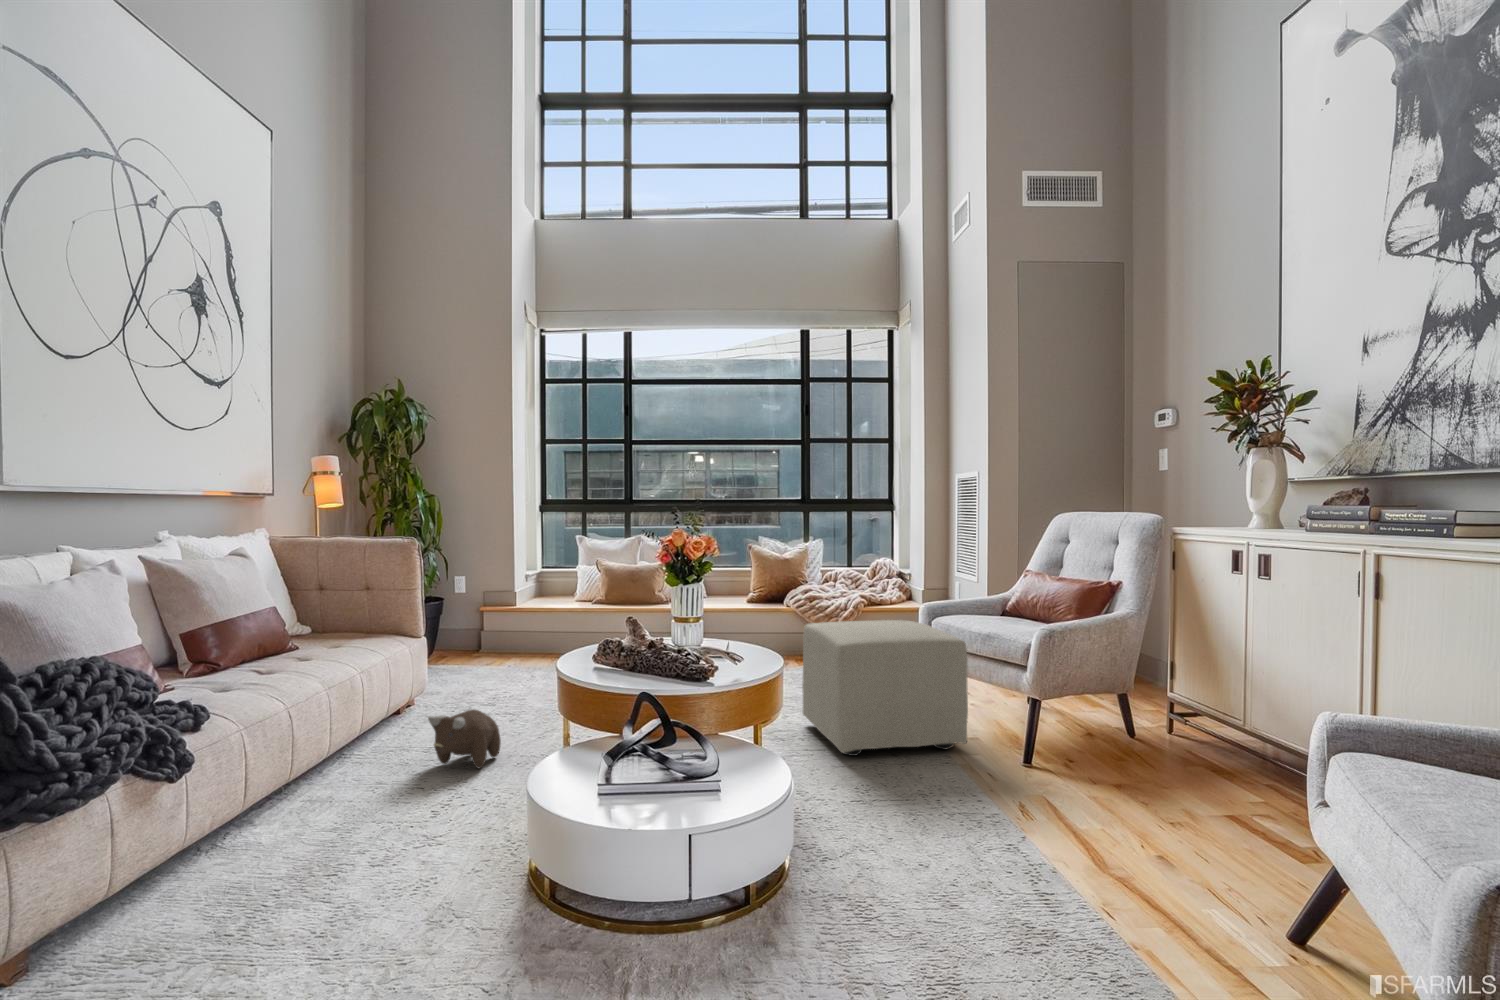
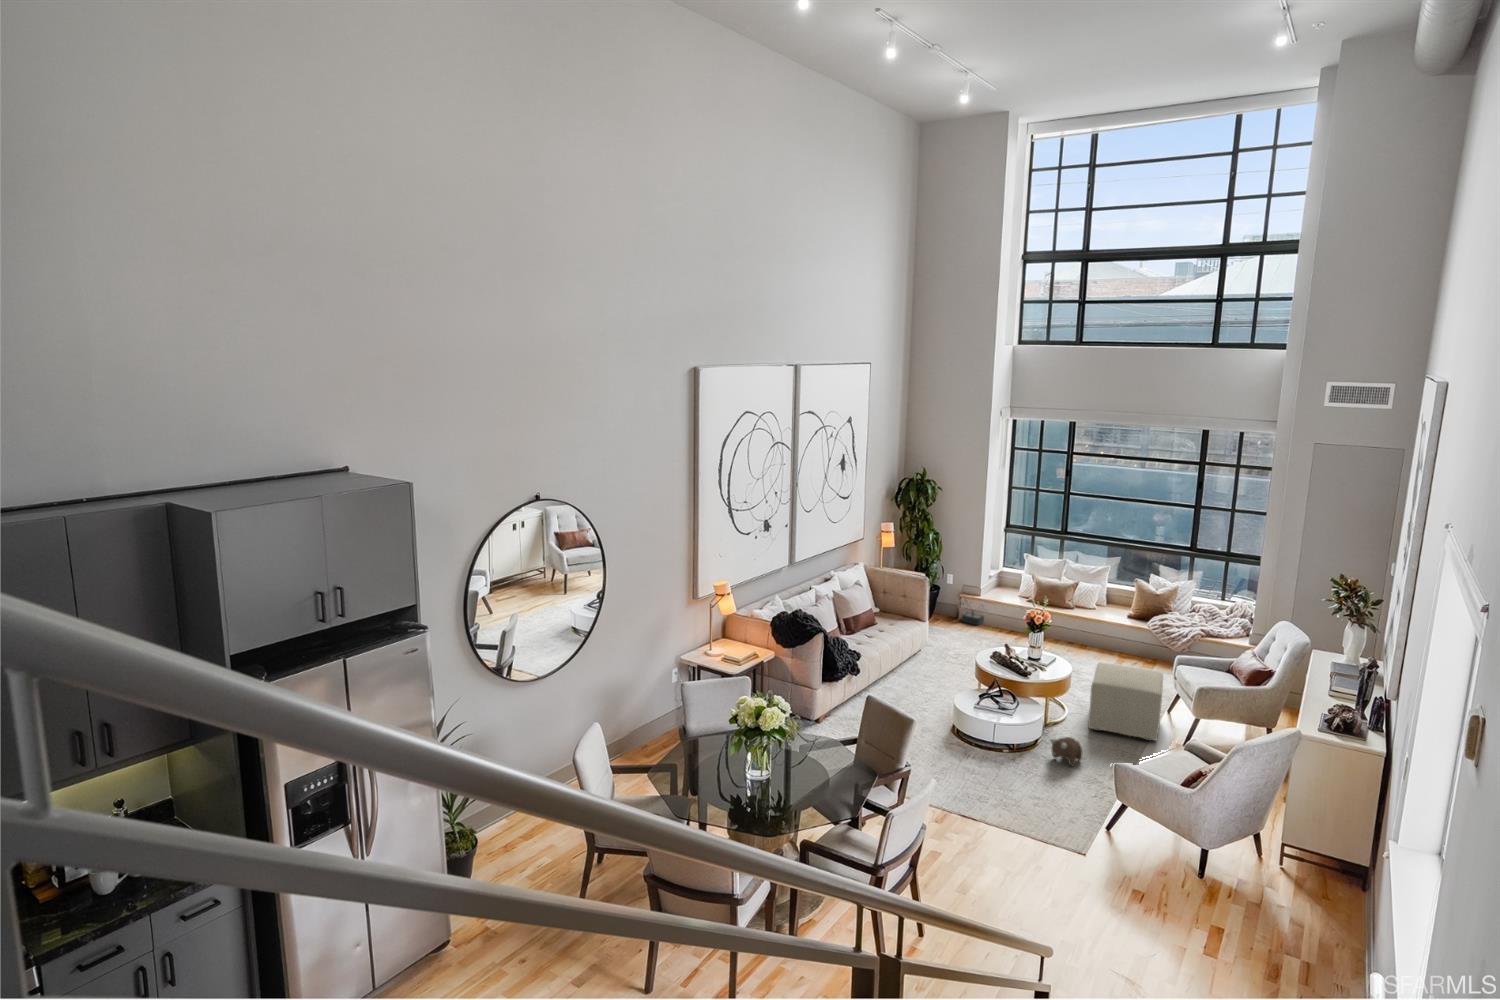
decorative plant: none [469,609,528,659] -> present [958,597,985,625]
plush toy: present [428,709,501,768] -> present [1050,737,1082,766]

